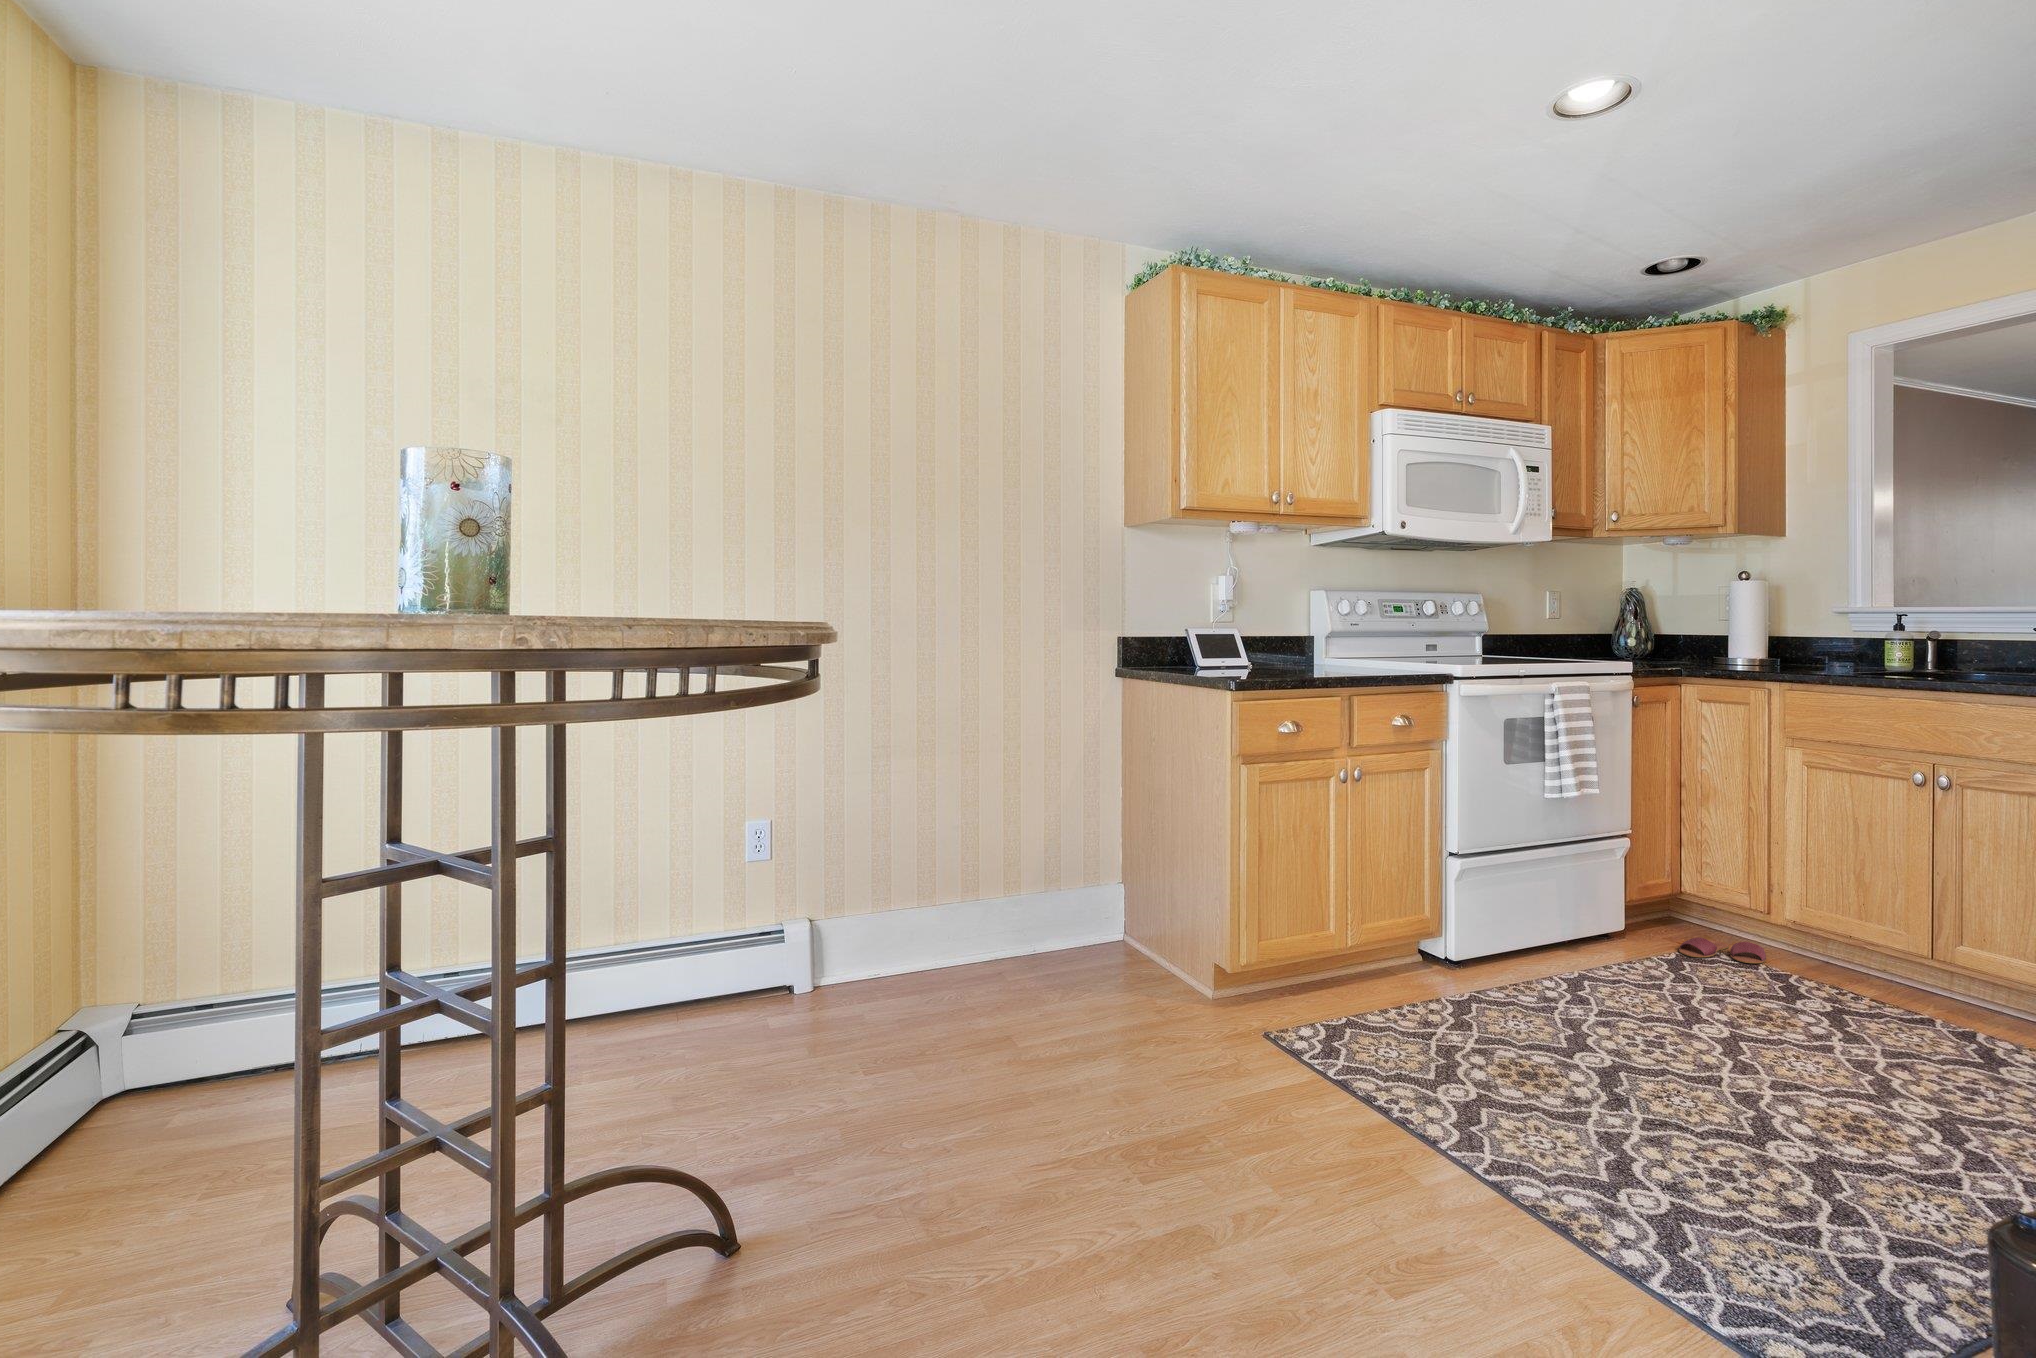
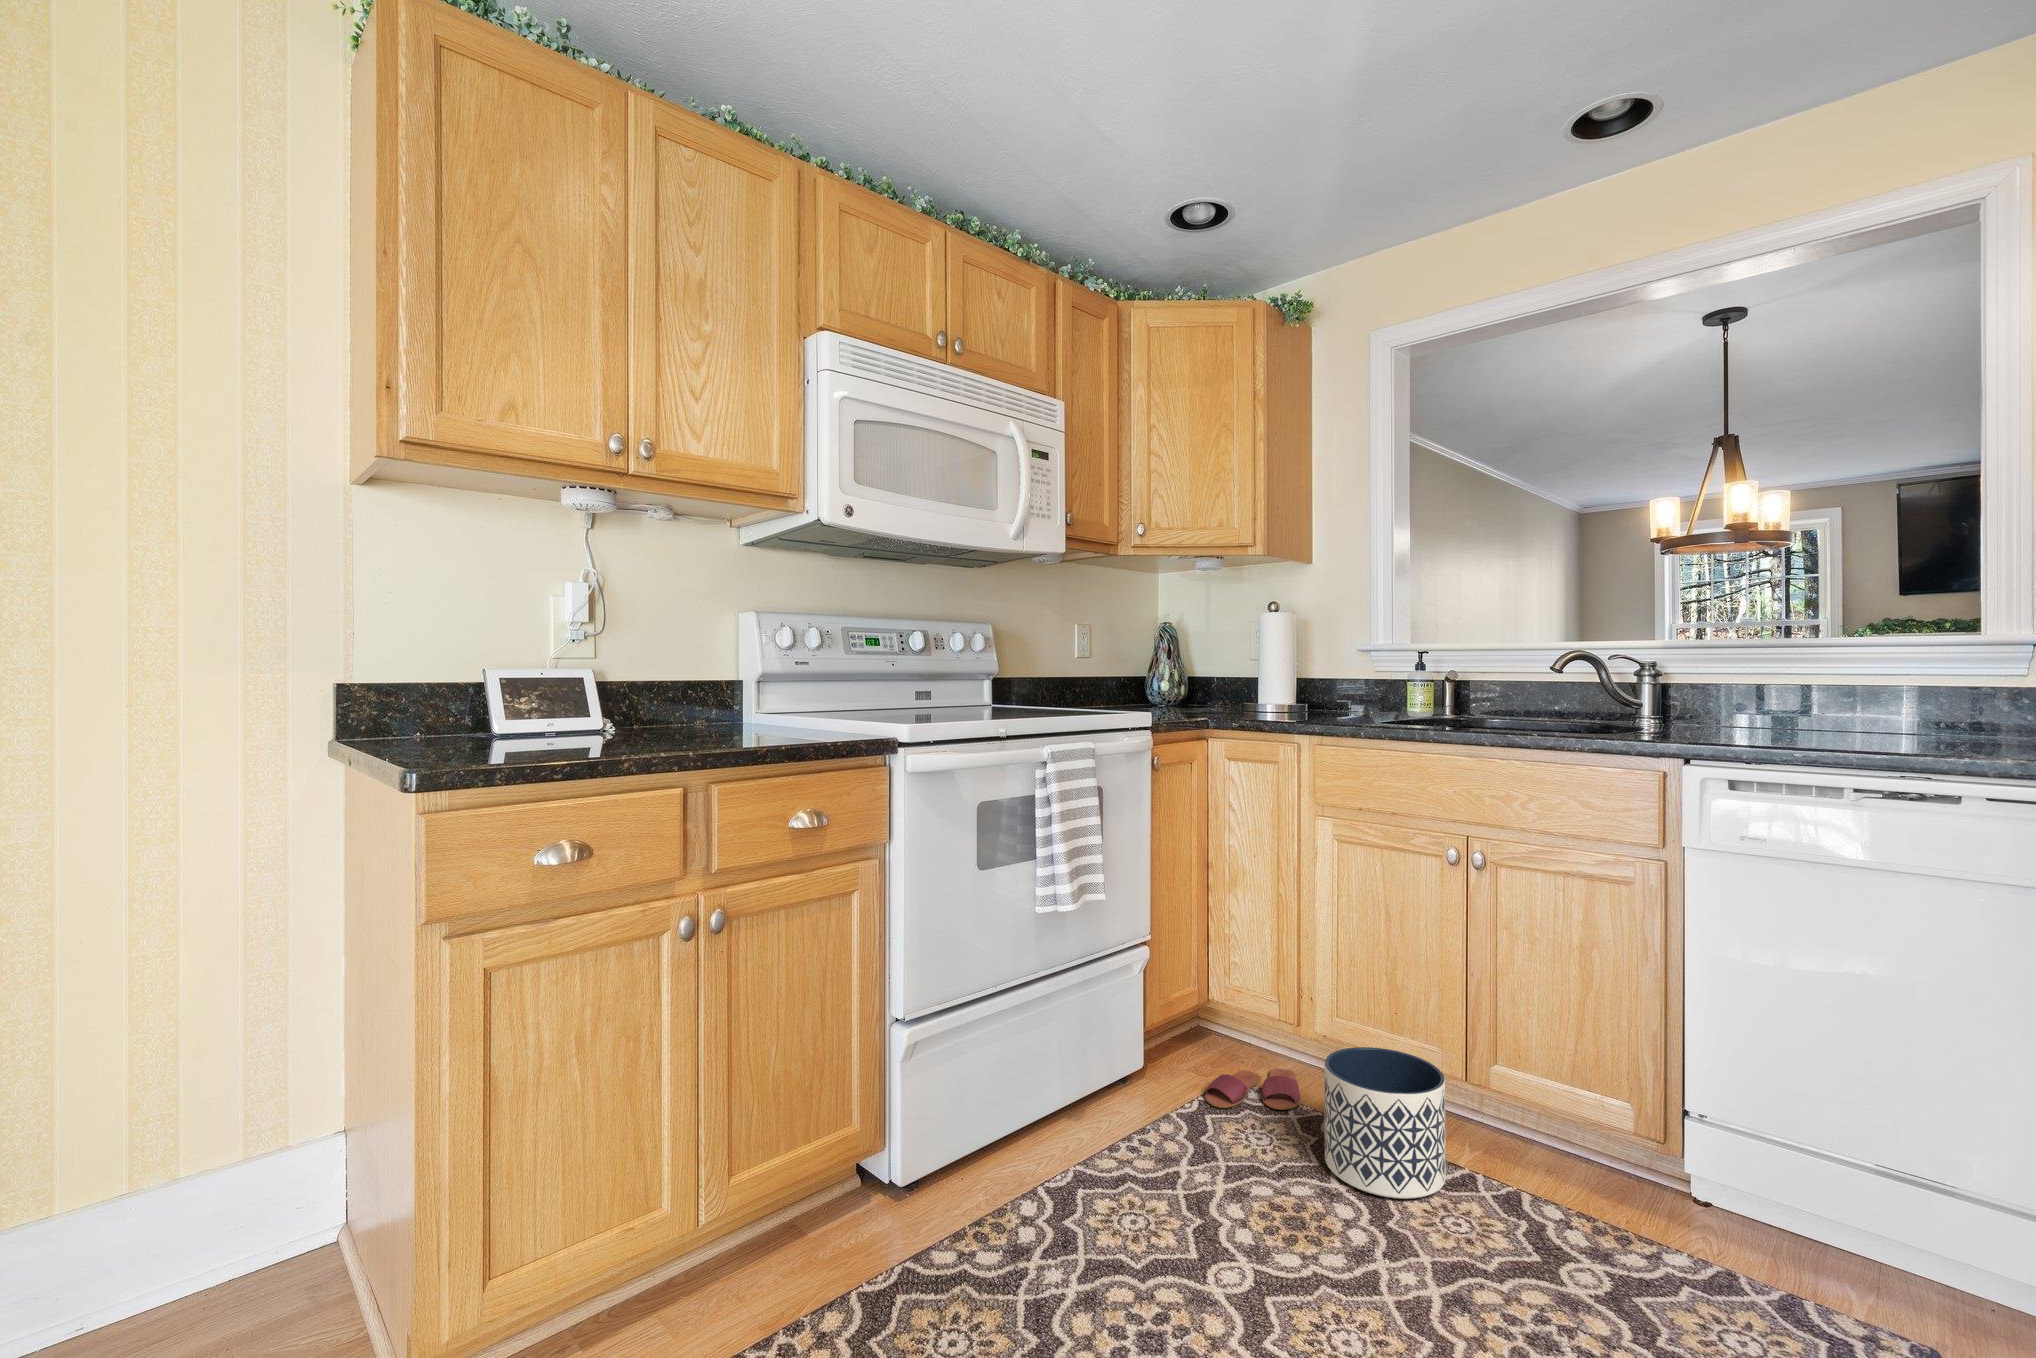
planter: none [1789,913,1901,1014] -> present [1324,1047,1446,1199]

